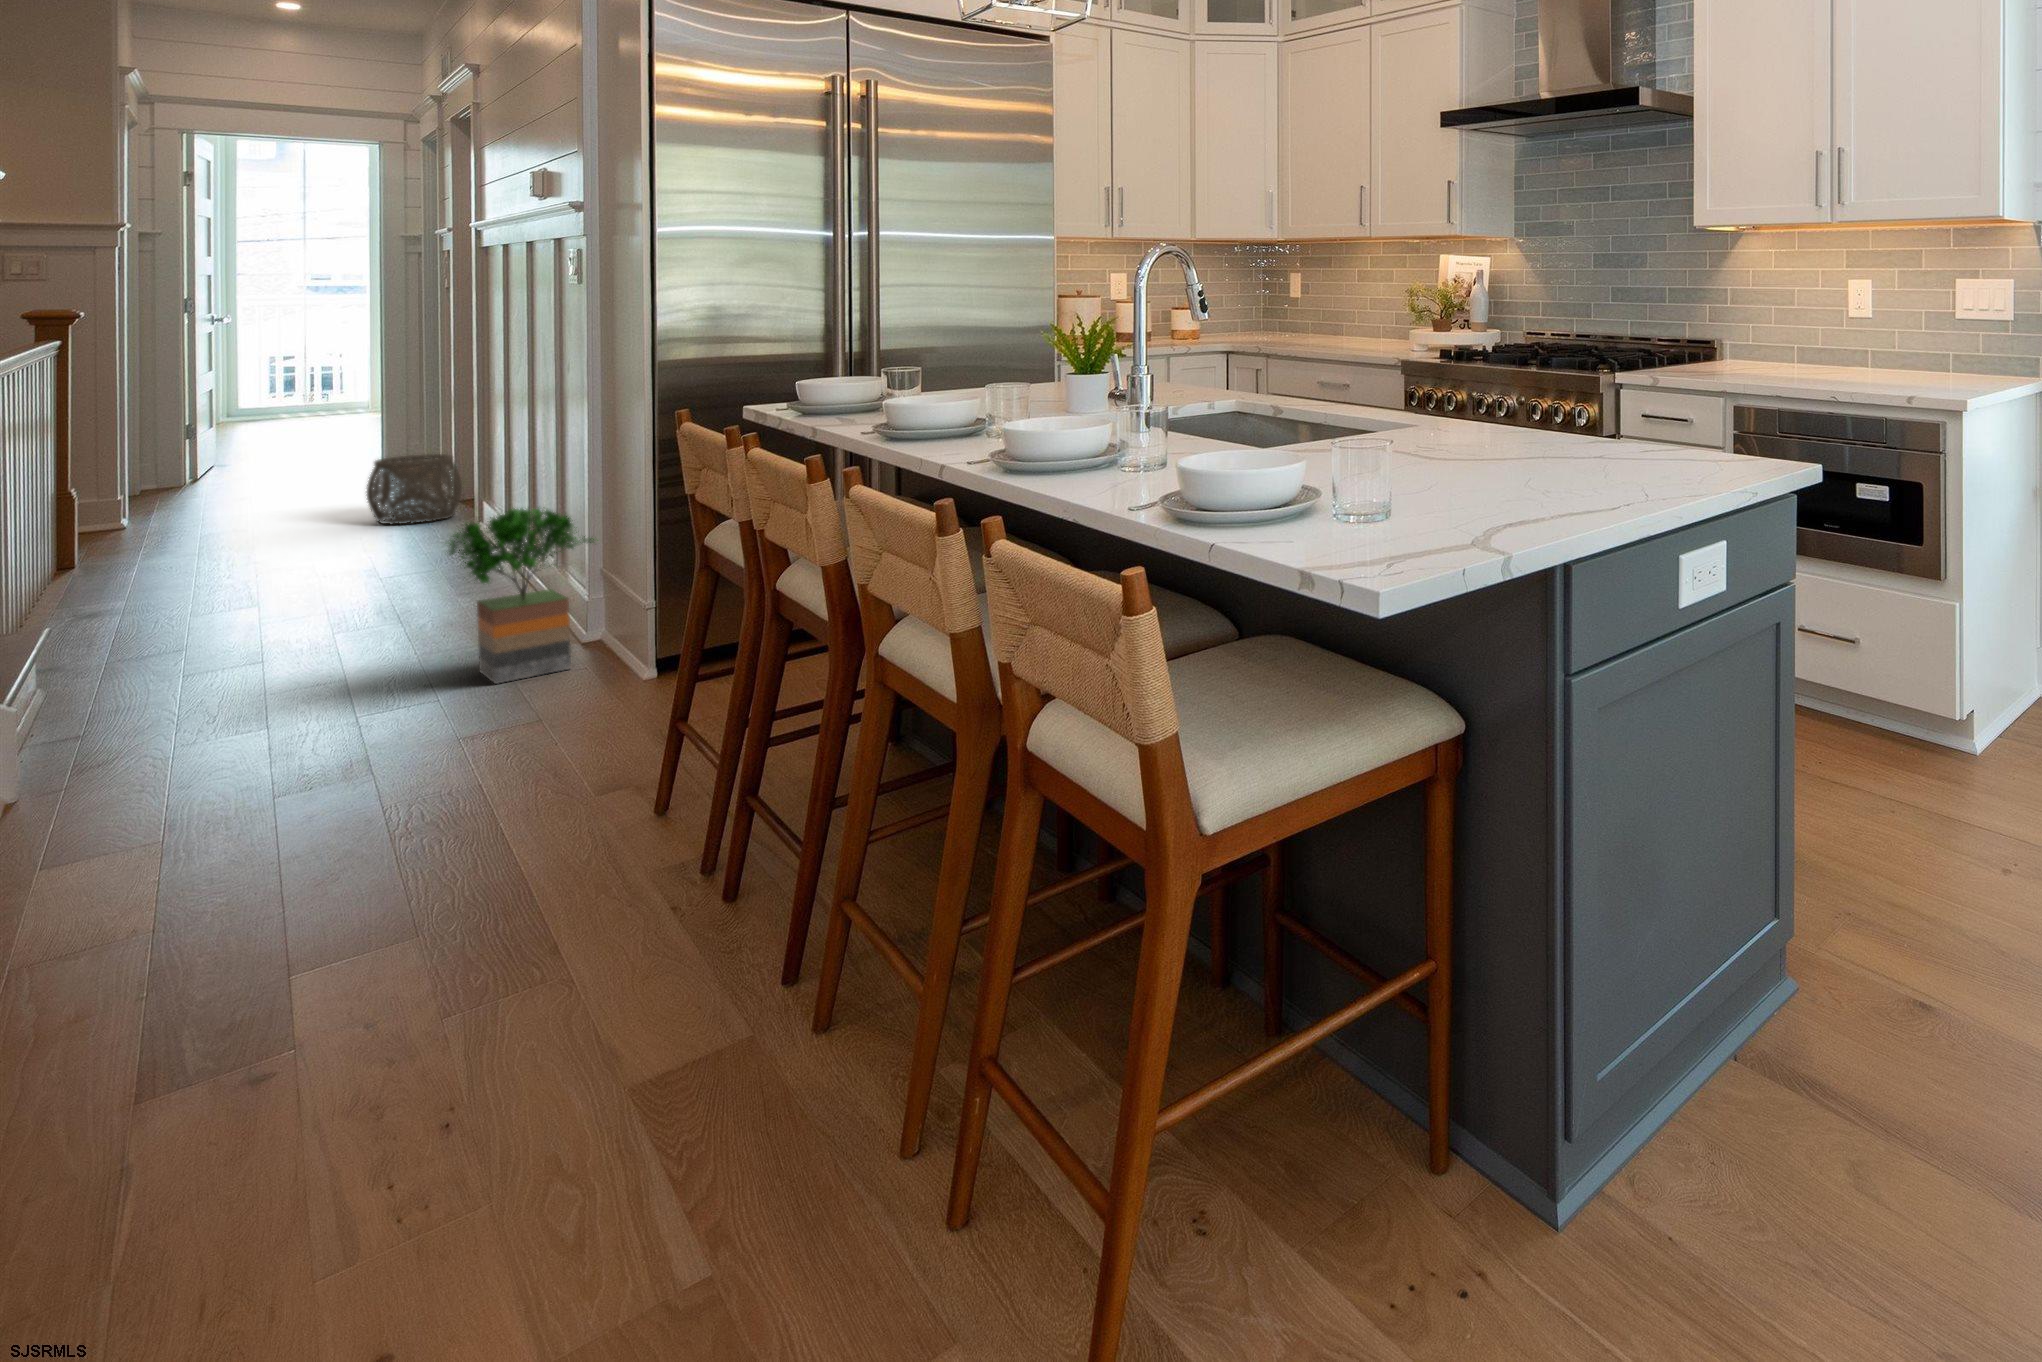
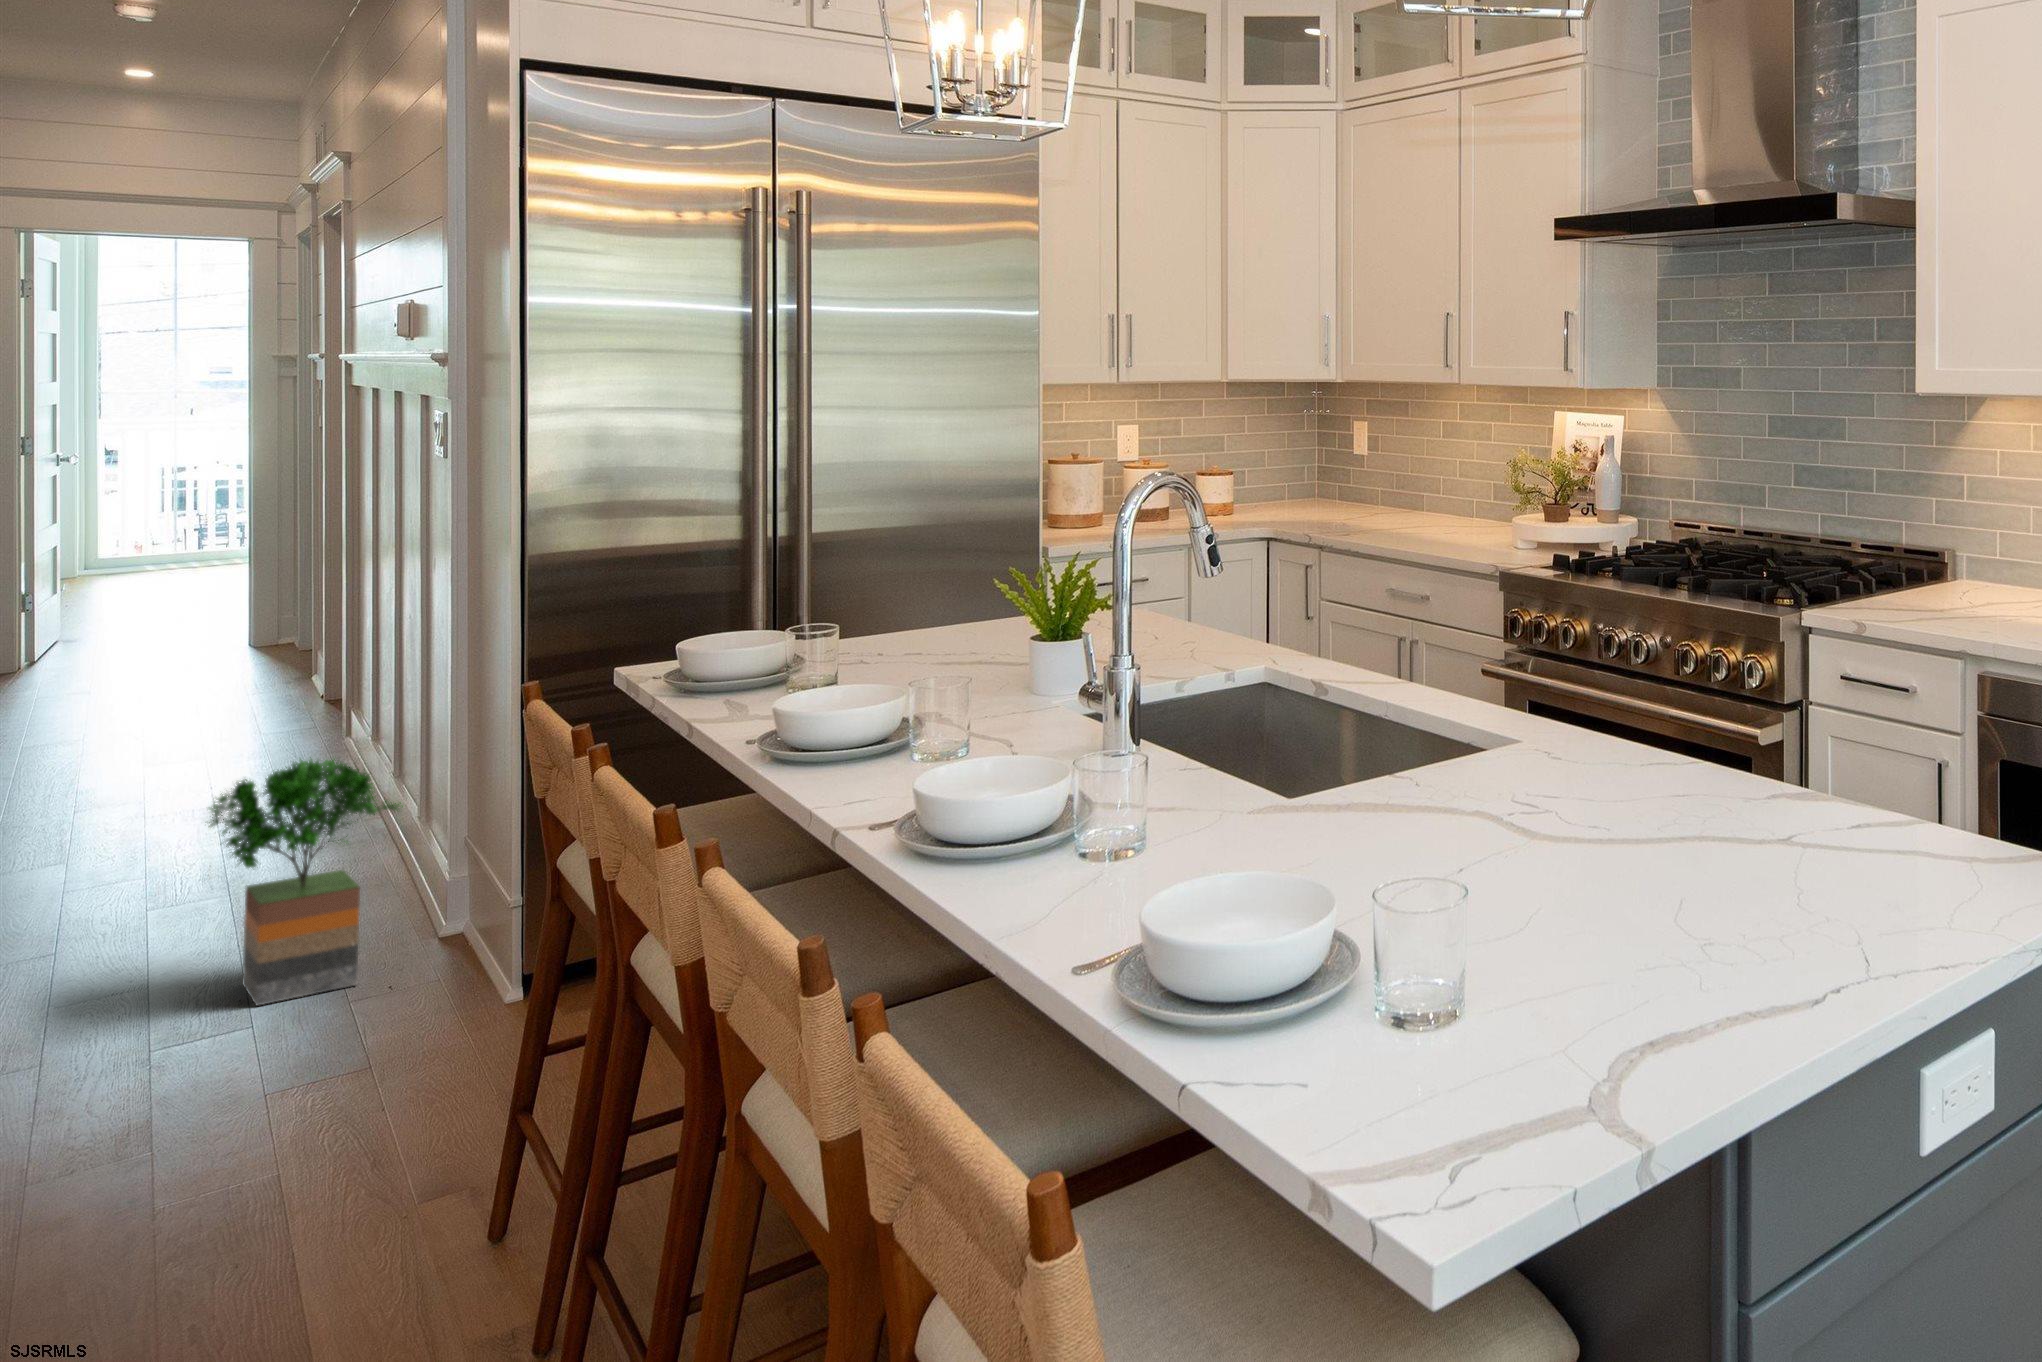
woven basket: present [366,454,462,524] -> none [176,645,295,739]

